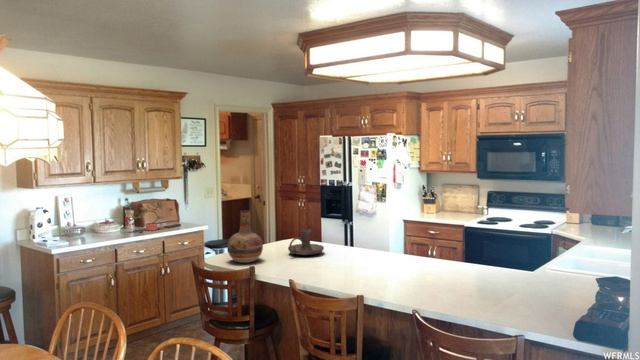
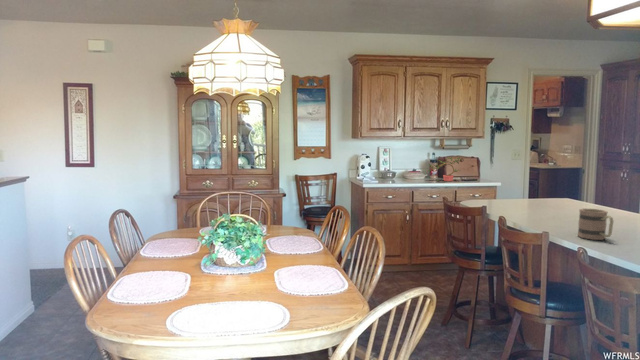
vase: present [227,210,263,263] -> none [479,158,514,207]
candle holder: present [288,229,324,255] -> none [541,184,587,210]
mug: none [361,260,392,291] -> present [578,208,613,240]

